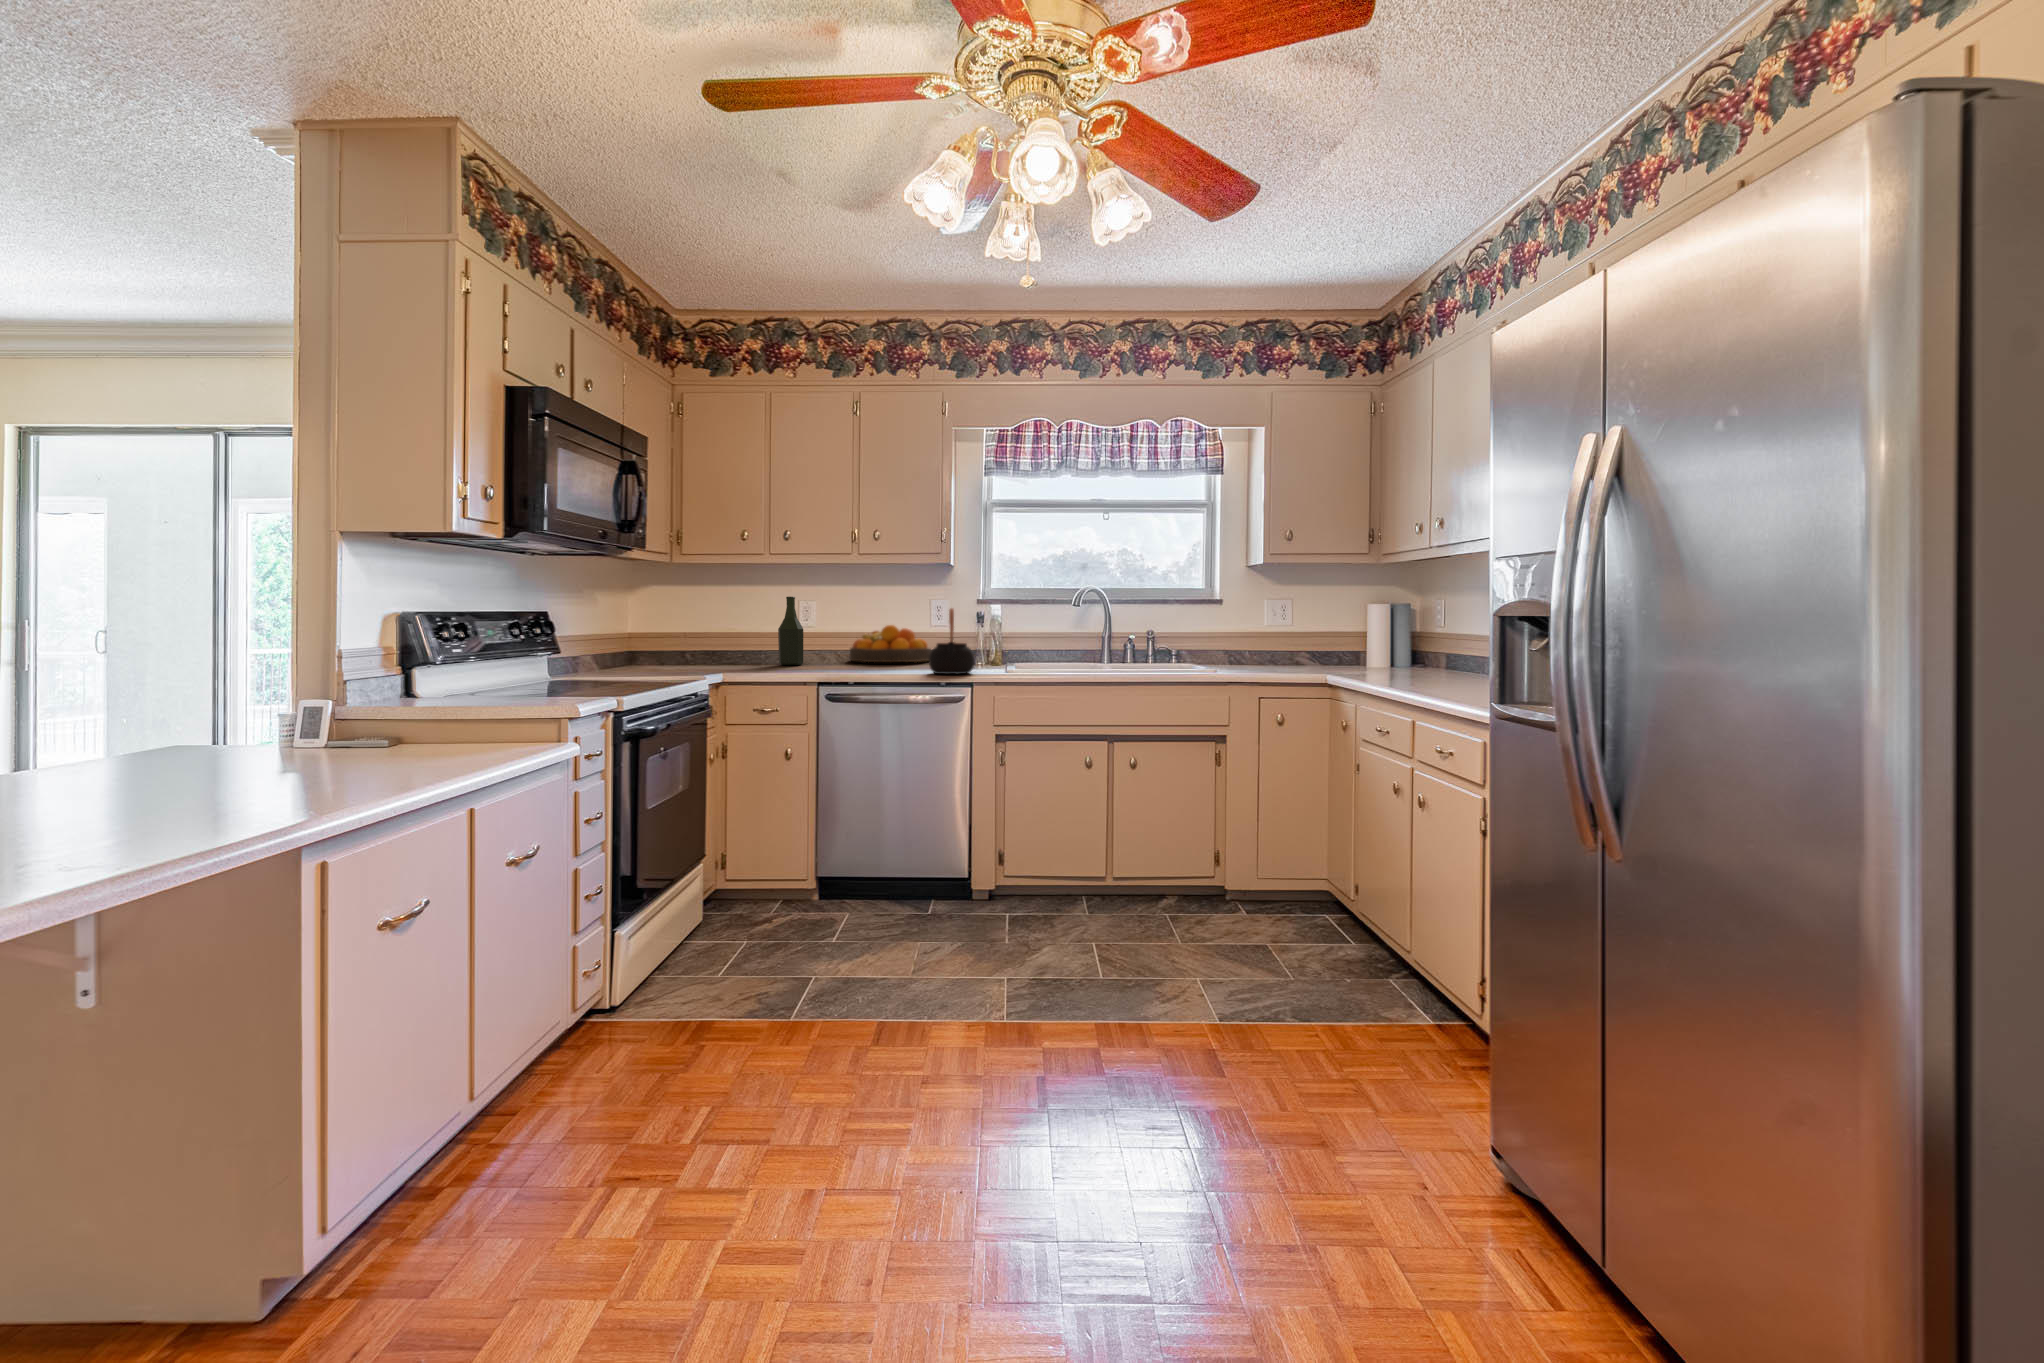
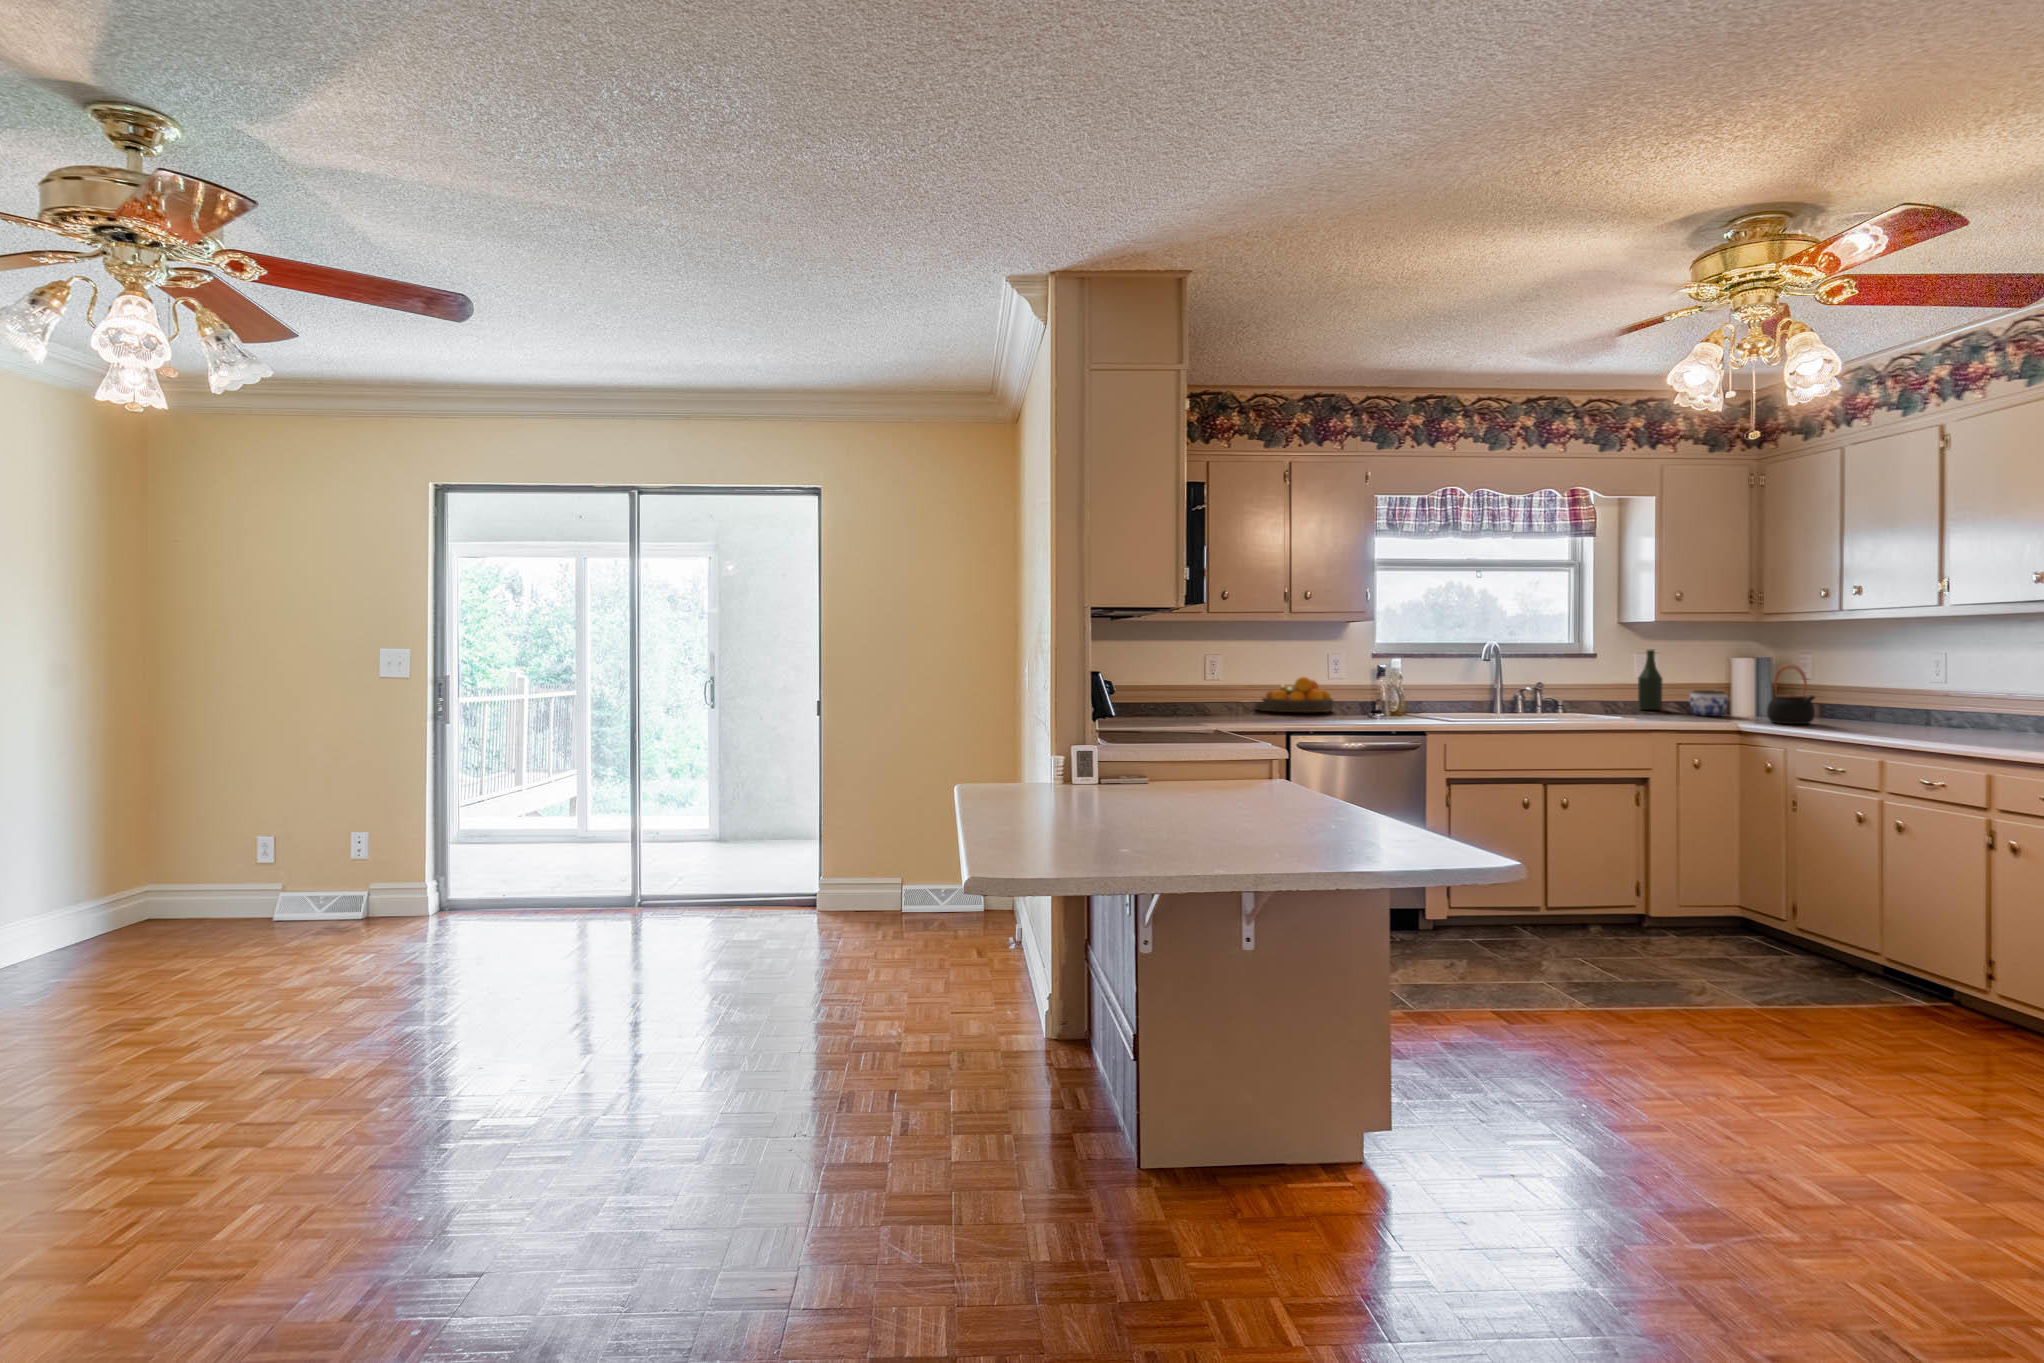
bottle: present [778,597,803,665] -> present [1638,649,1663,710]
teapot: present [929,608,974,674] -> present [1767,665,1815,724]
jar: none [1307,639,1345,666] -> present [1689,690,1728,716]

